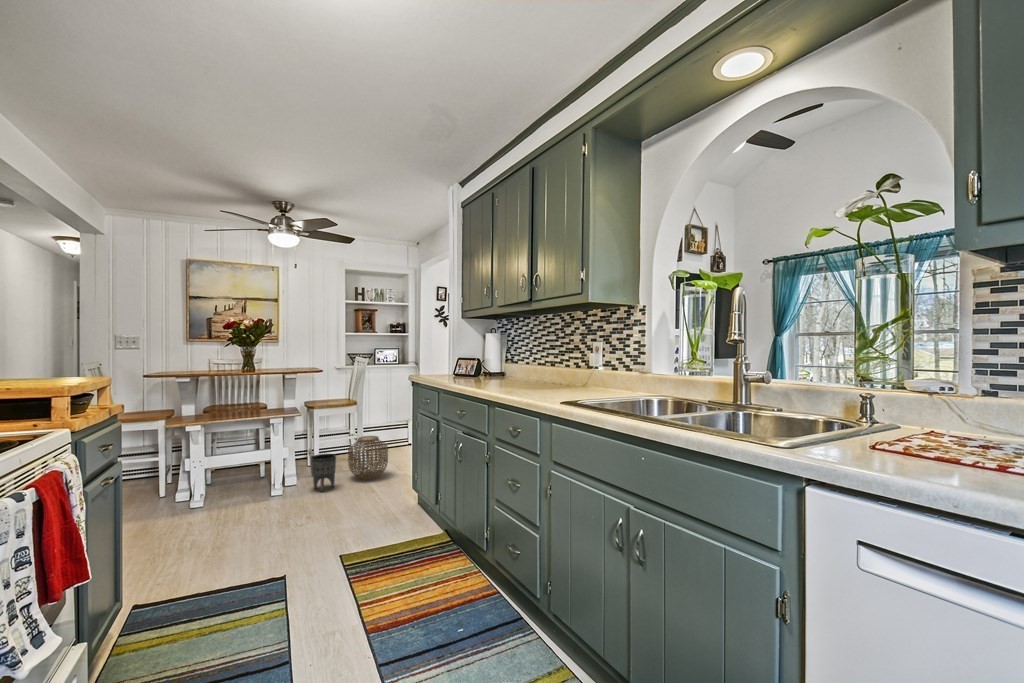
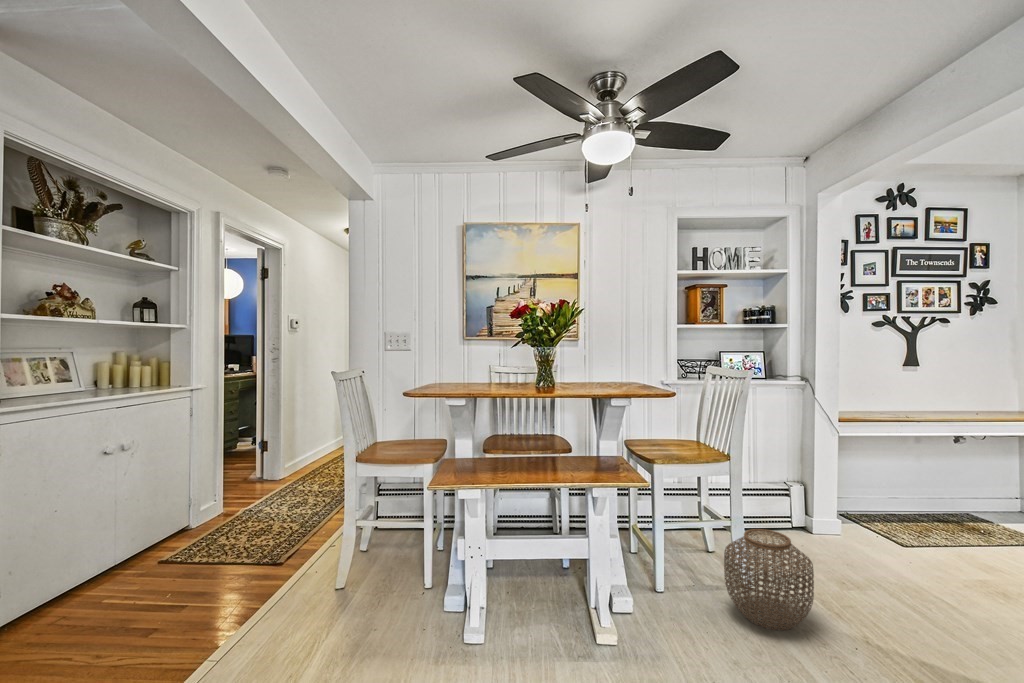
planter: present [310,454,336,492] -> none [661,562,713,652]

